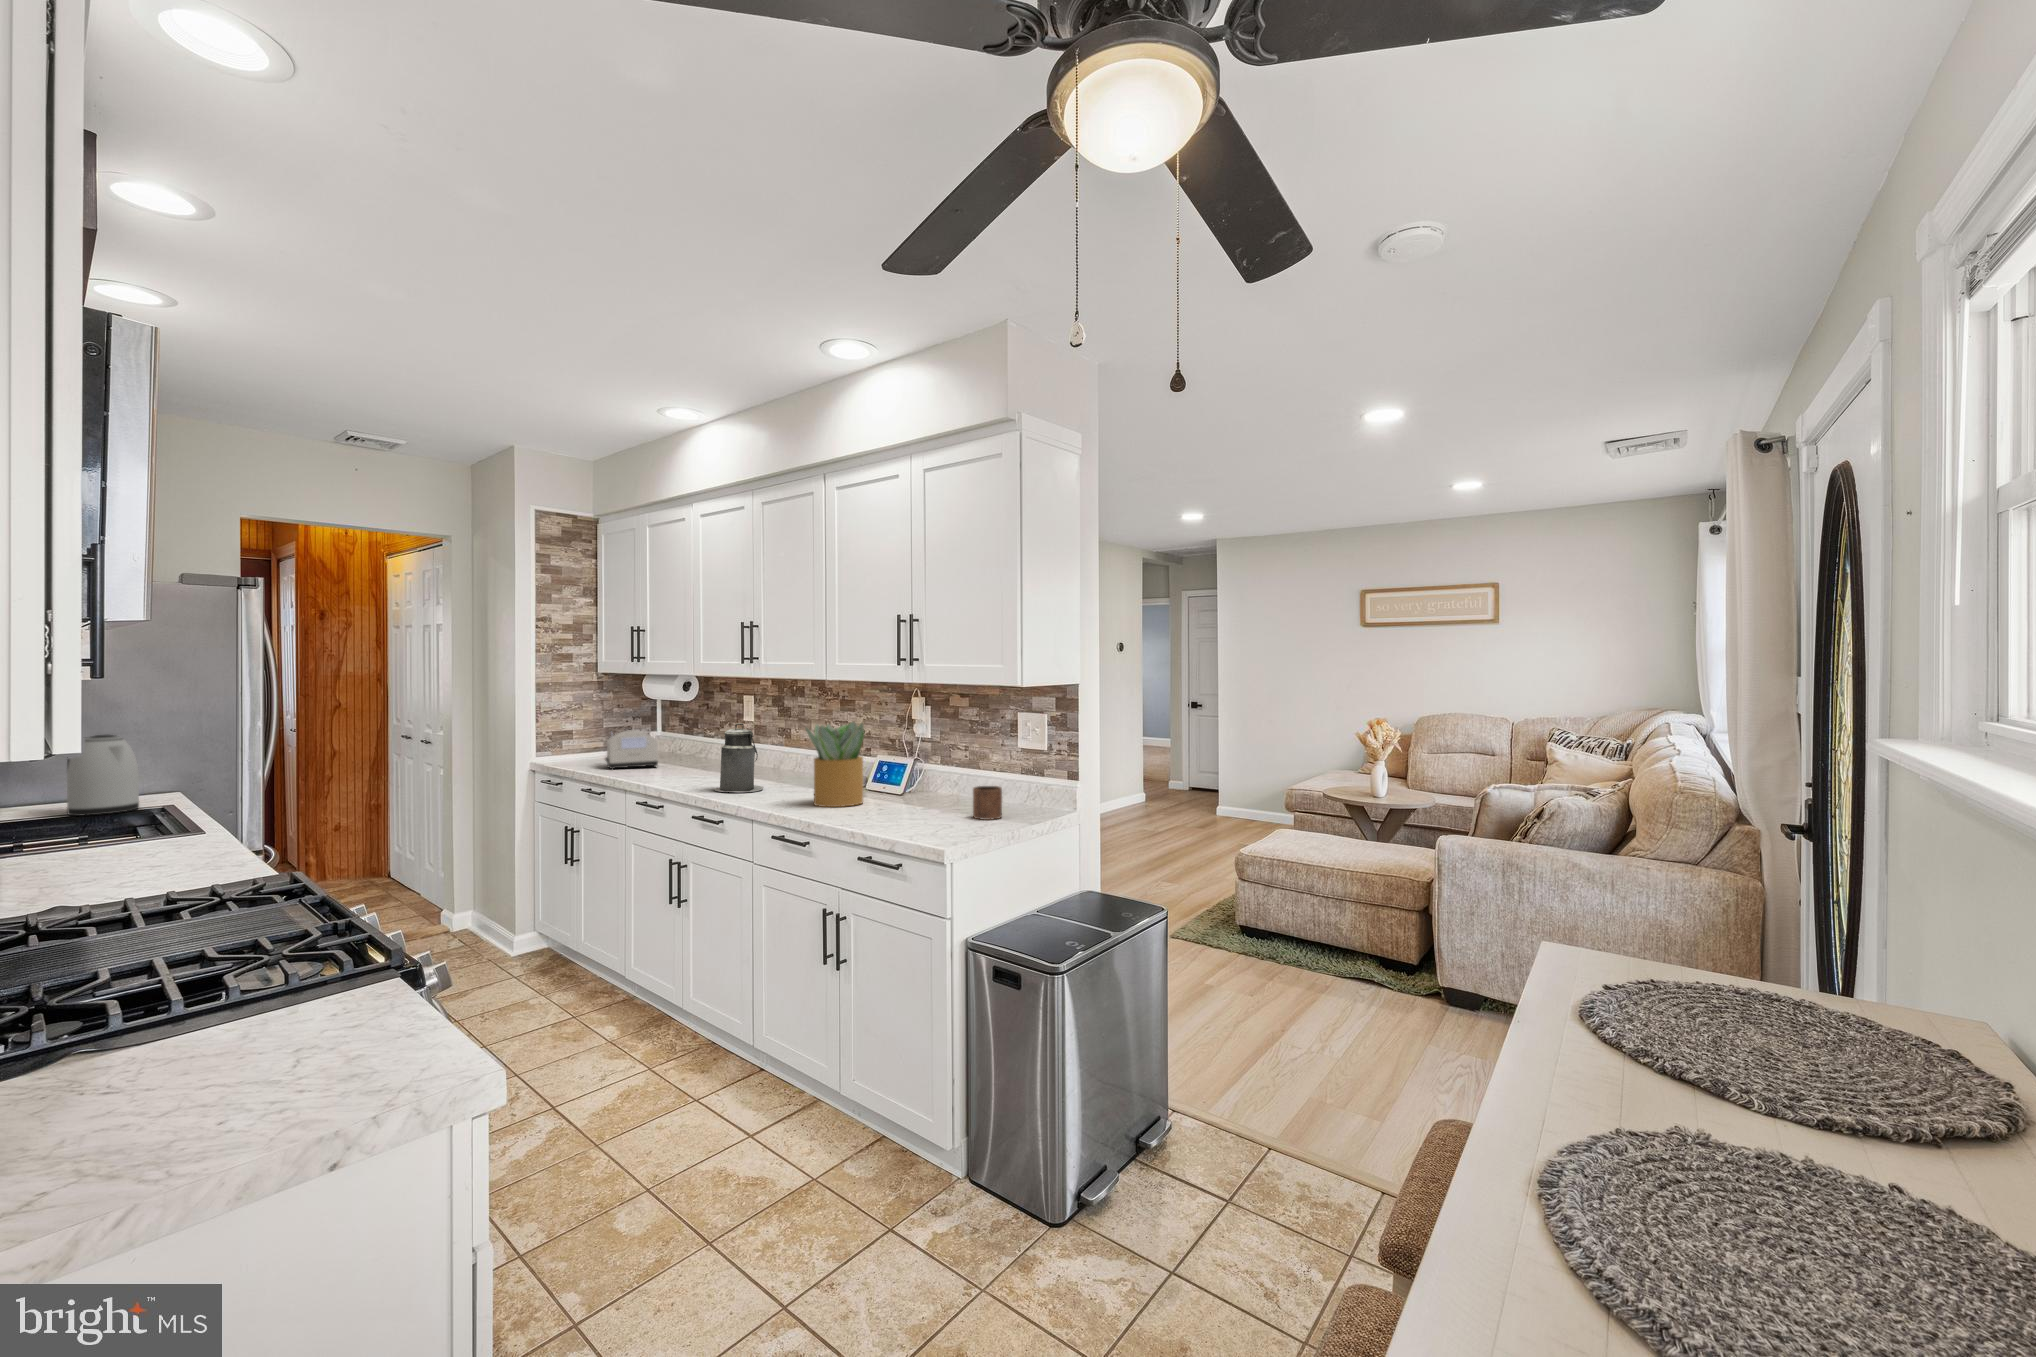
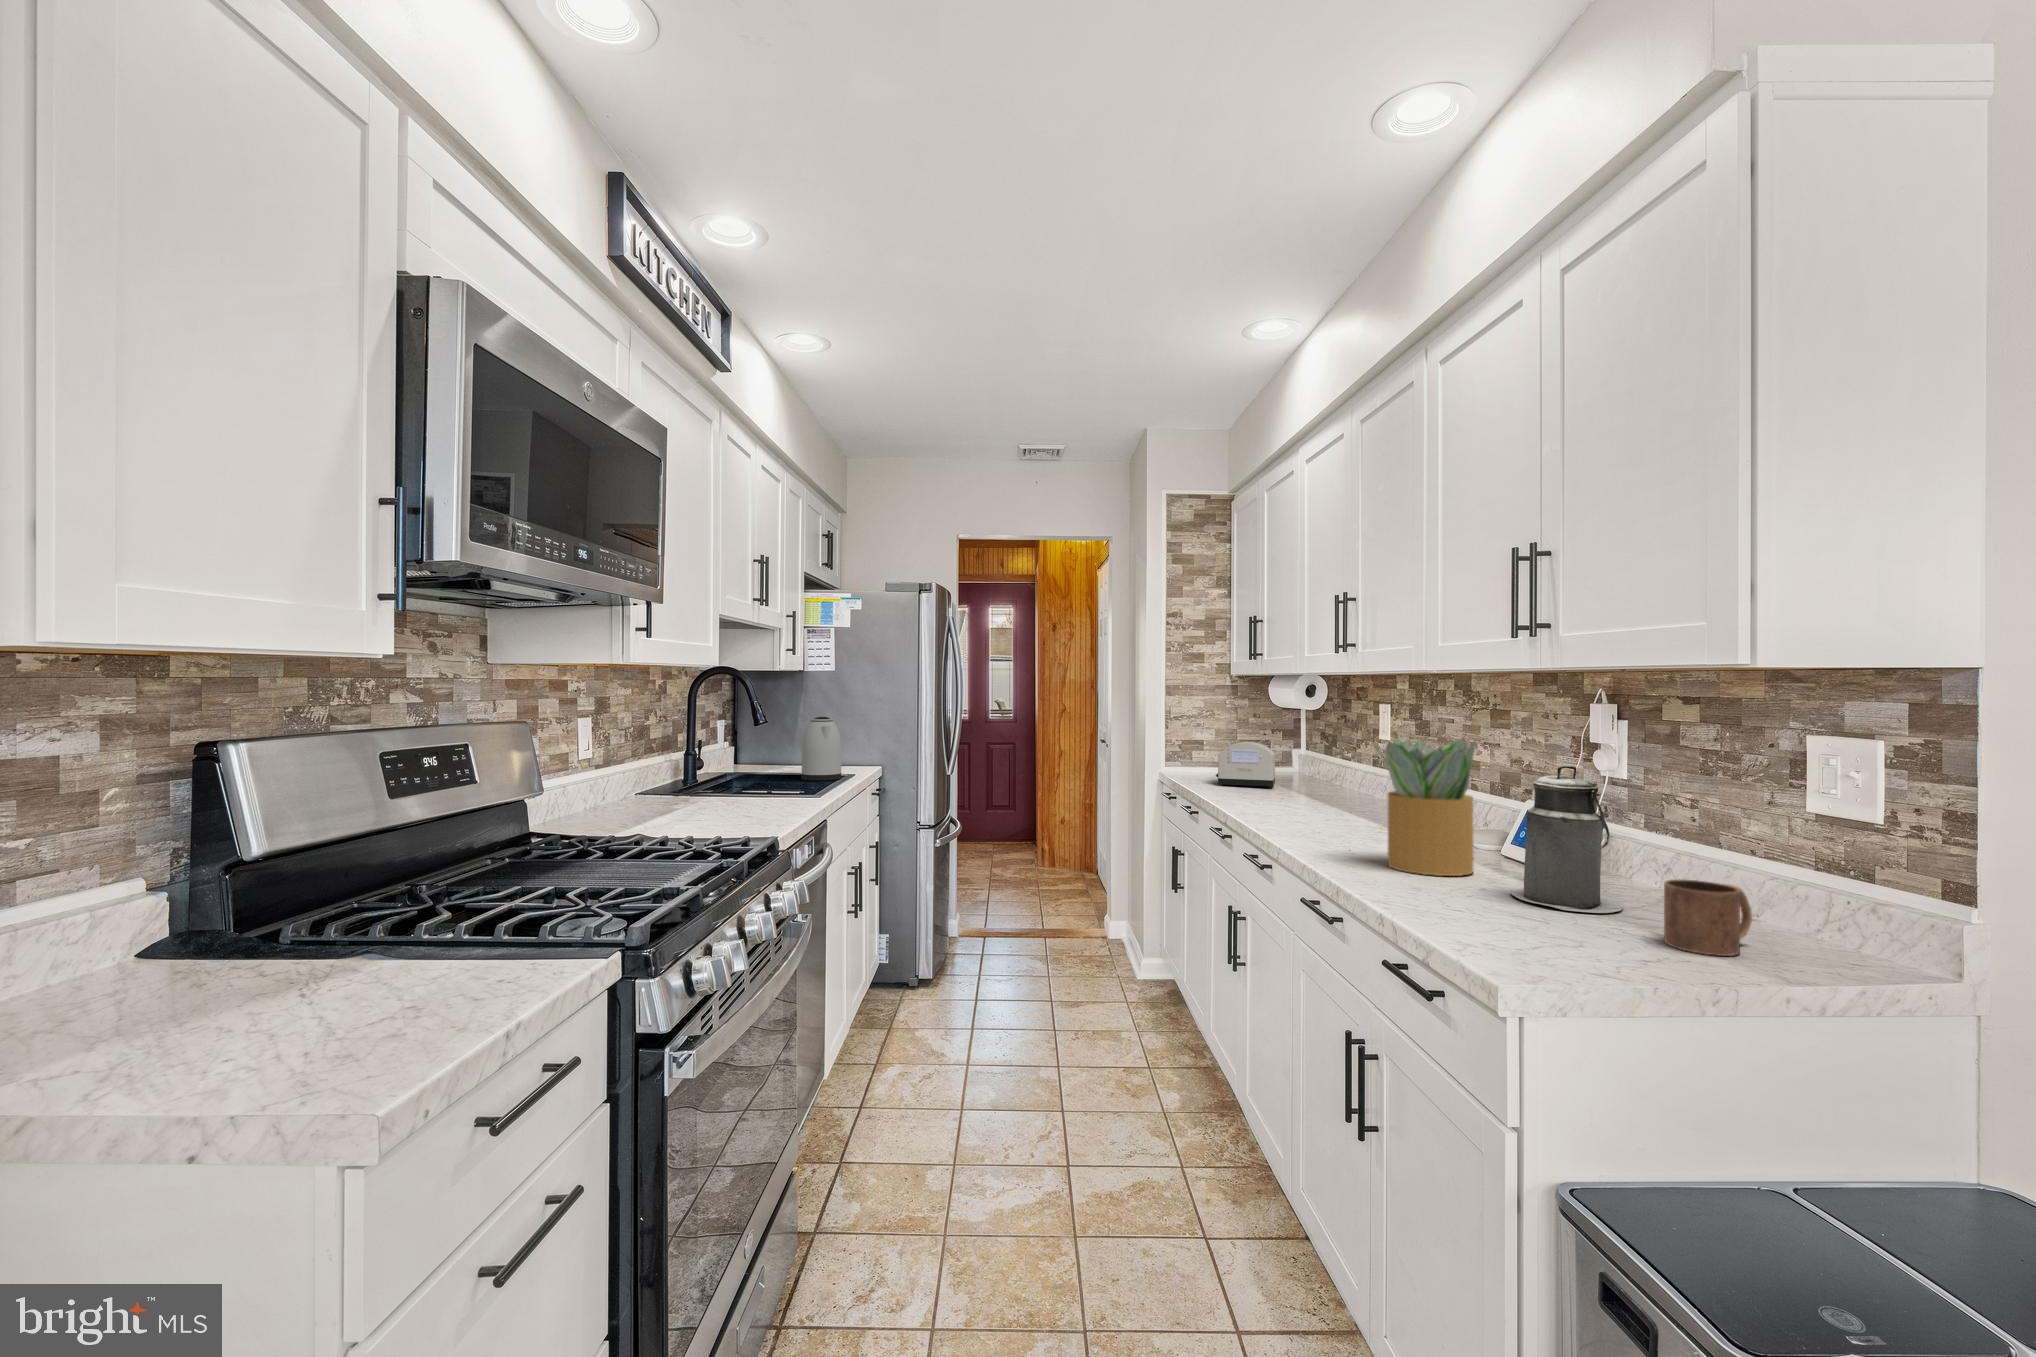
canister: present [714,723,764,793] -> present [1511,765,1624,913]

